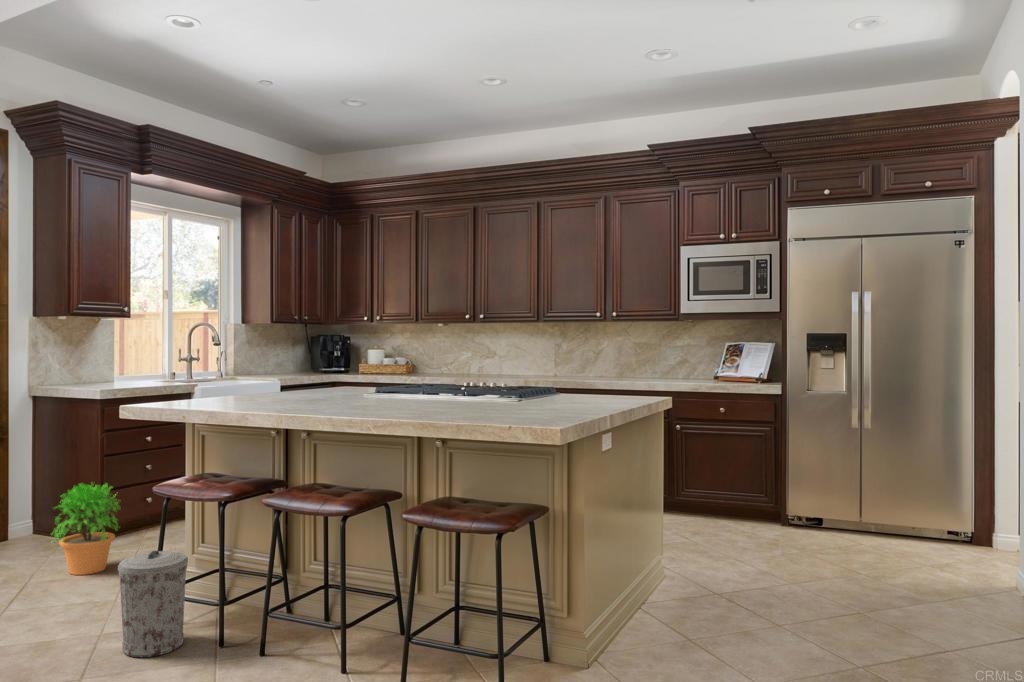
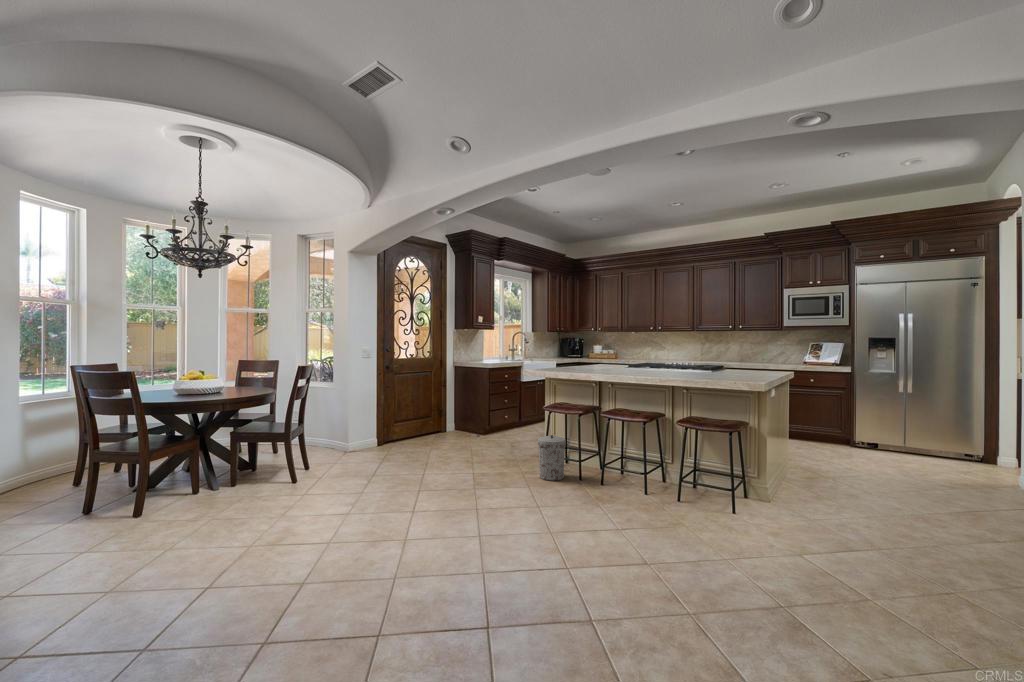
potted plant: present [53,484,118,575] -> none [478,405,510,448]

